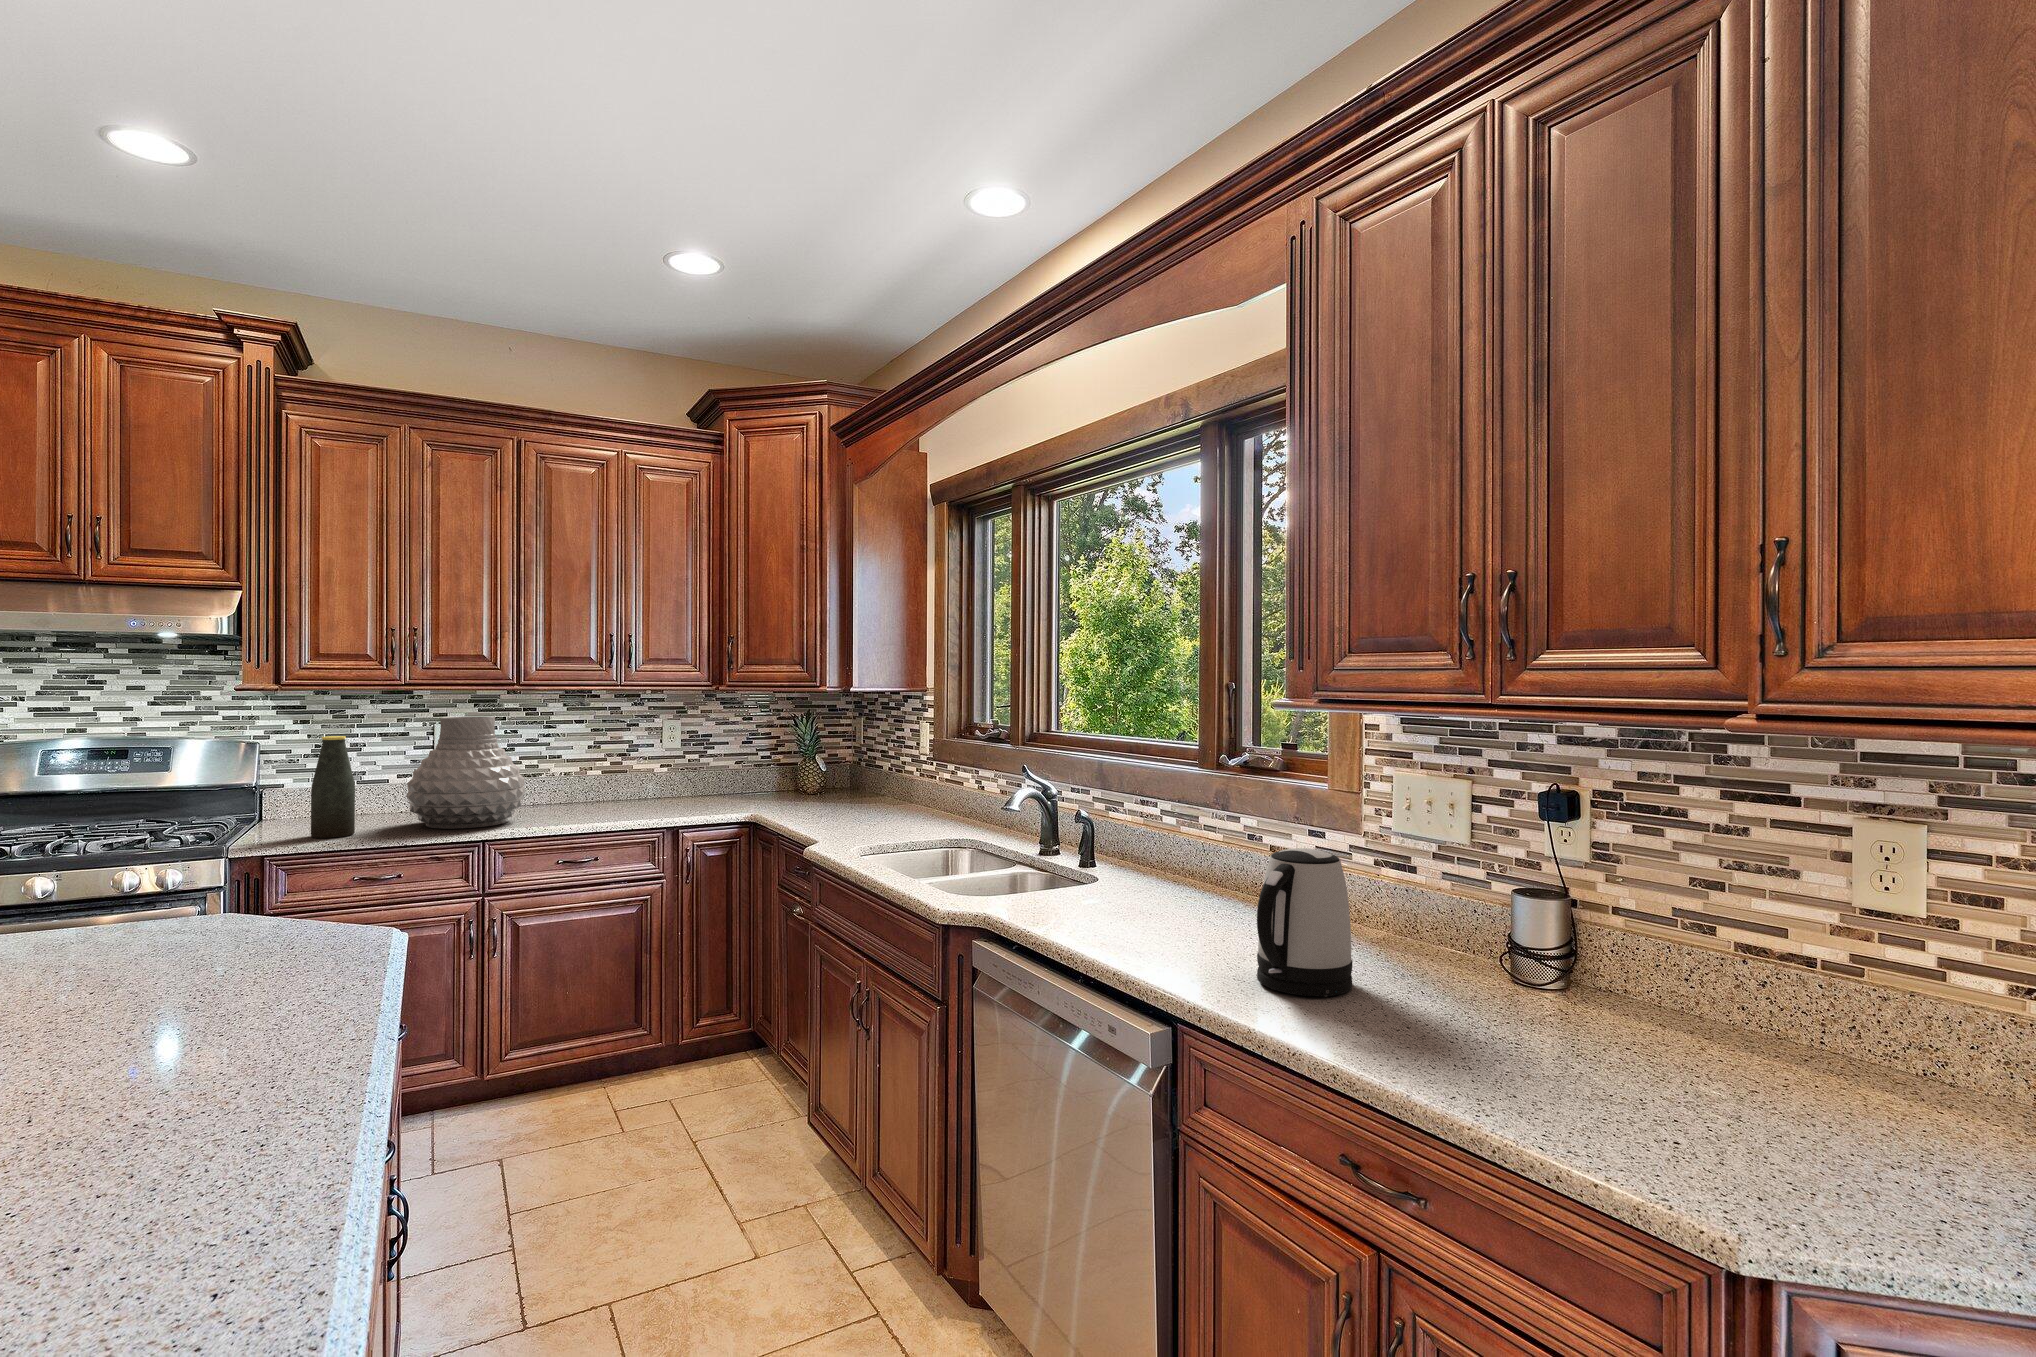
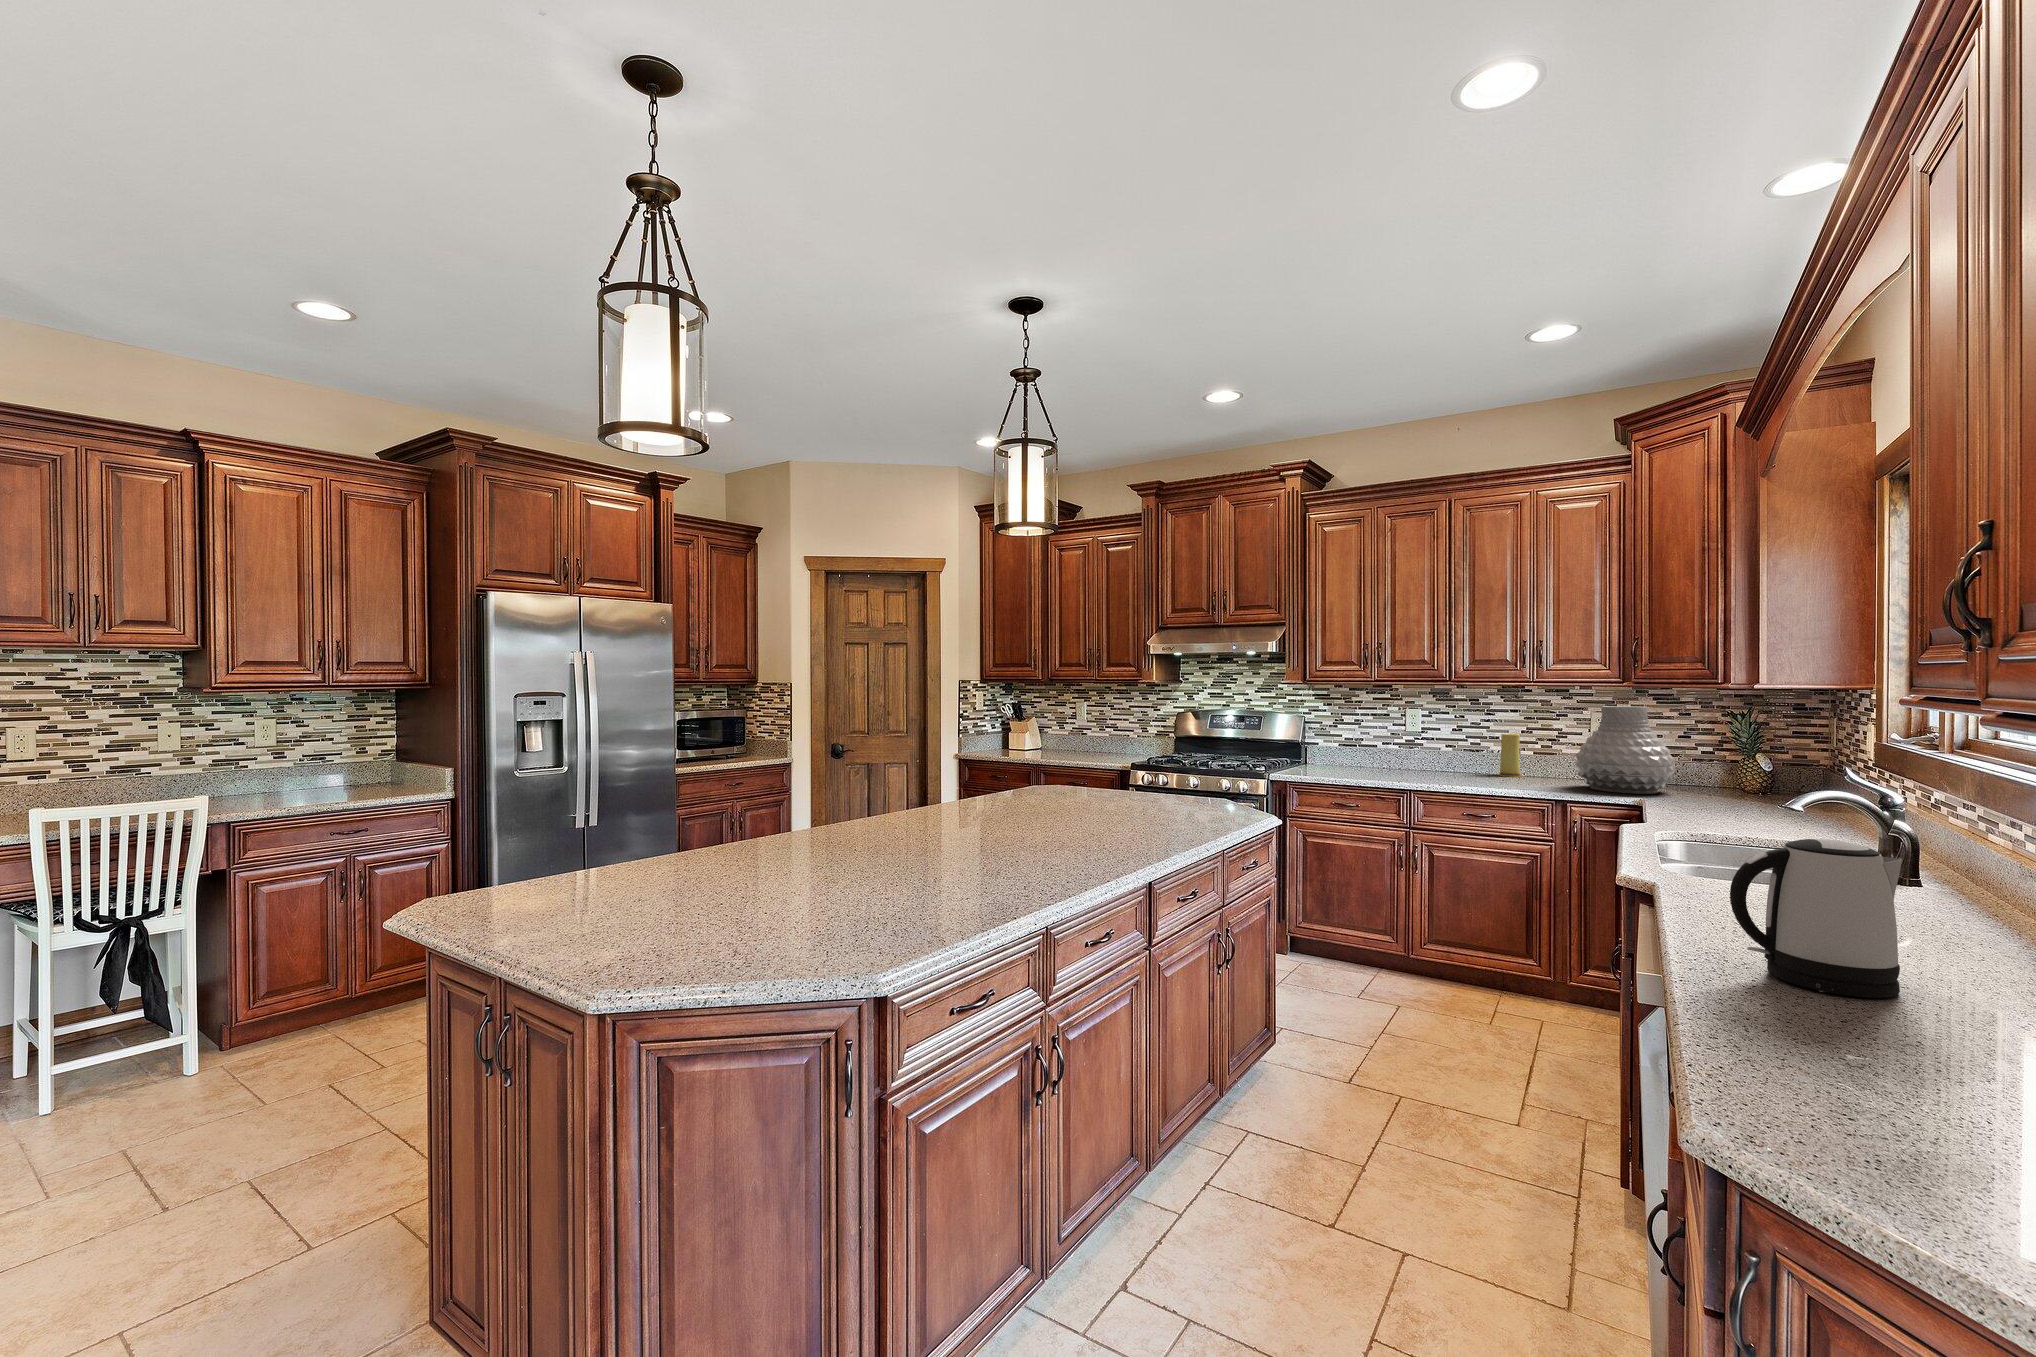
vase: present [406,716,526,829] -> present [1575,706,1676,794]
bottle: present [311,736,355,838] -> none [1311,712,1336,775]
candle: none [560,750,593,804] -> present [1497,734,1523,777]

